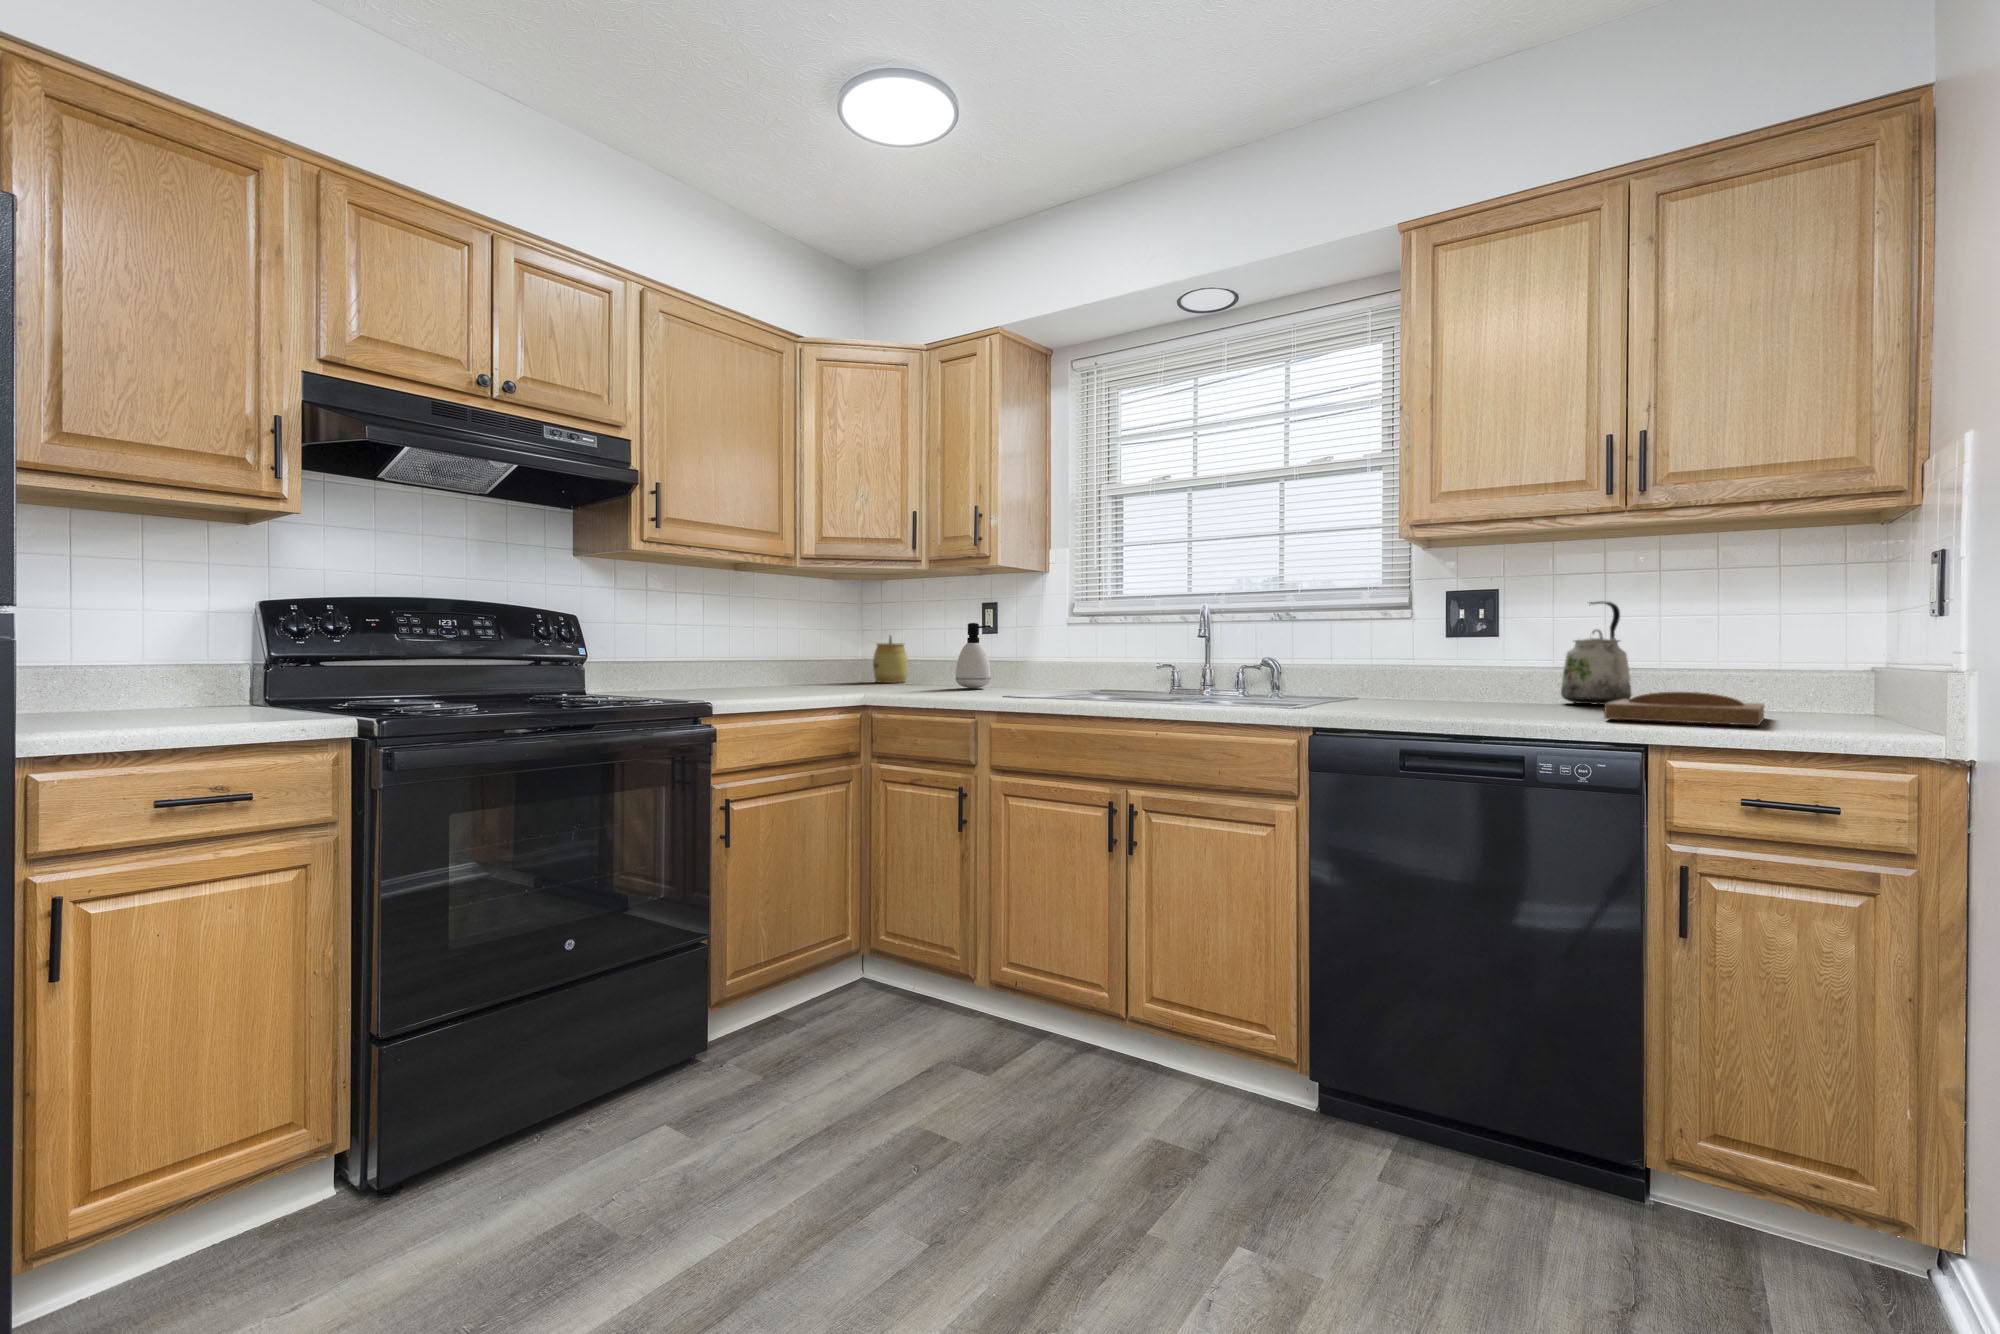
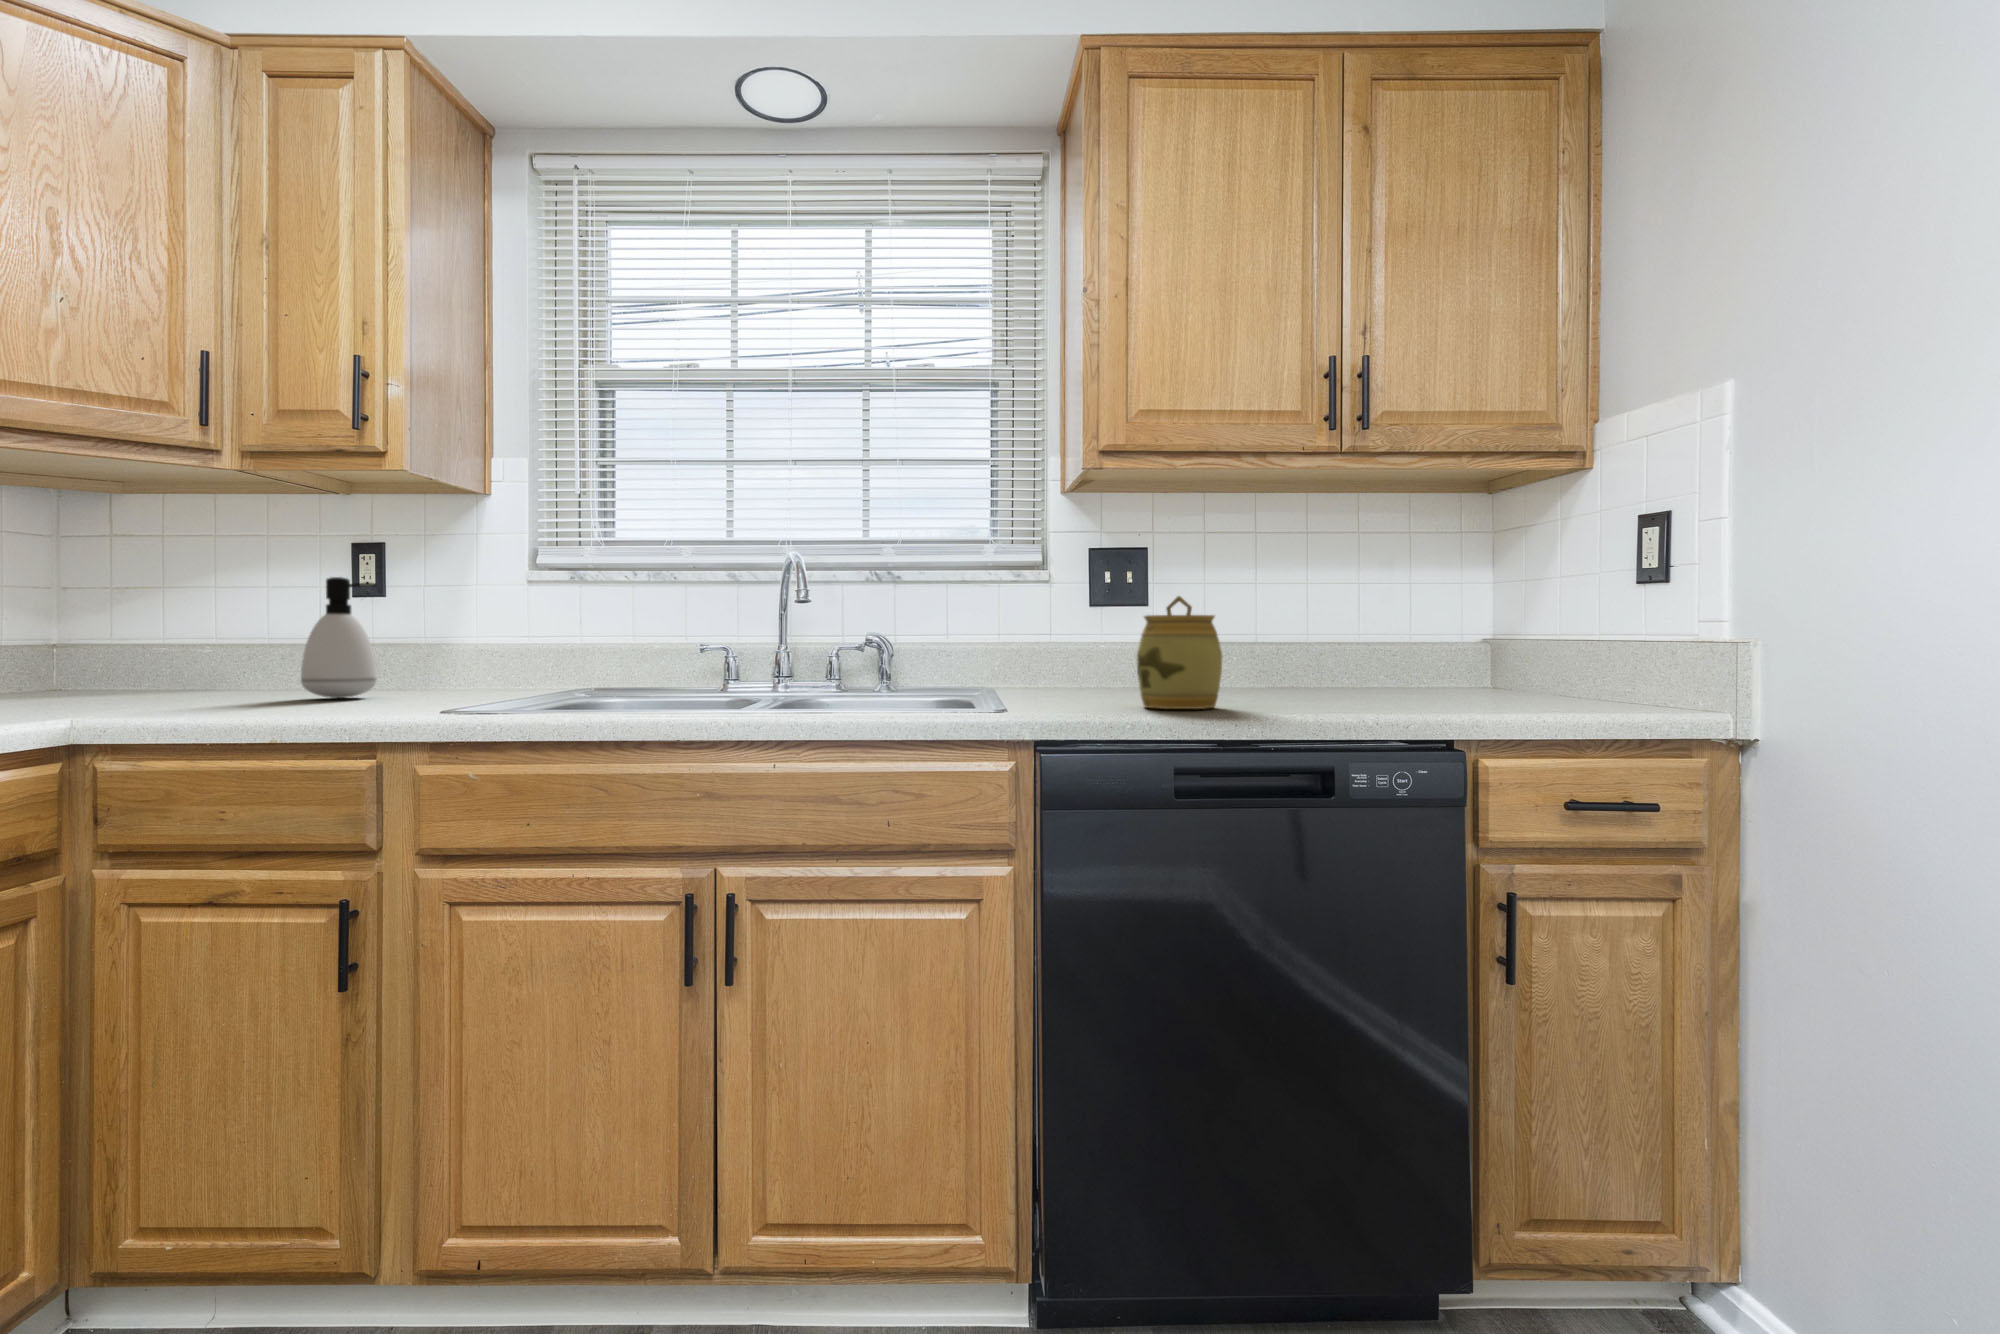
kettle: present [1561,601,1631,705] -> none [1237,563,1329,692]
jar: present [873,636,907,683] -> present [1137,596,1222,709]
tray: present [1605,692,1764,725] -> none [1359,672,1565,710]

